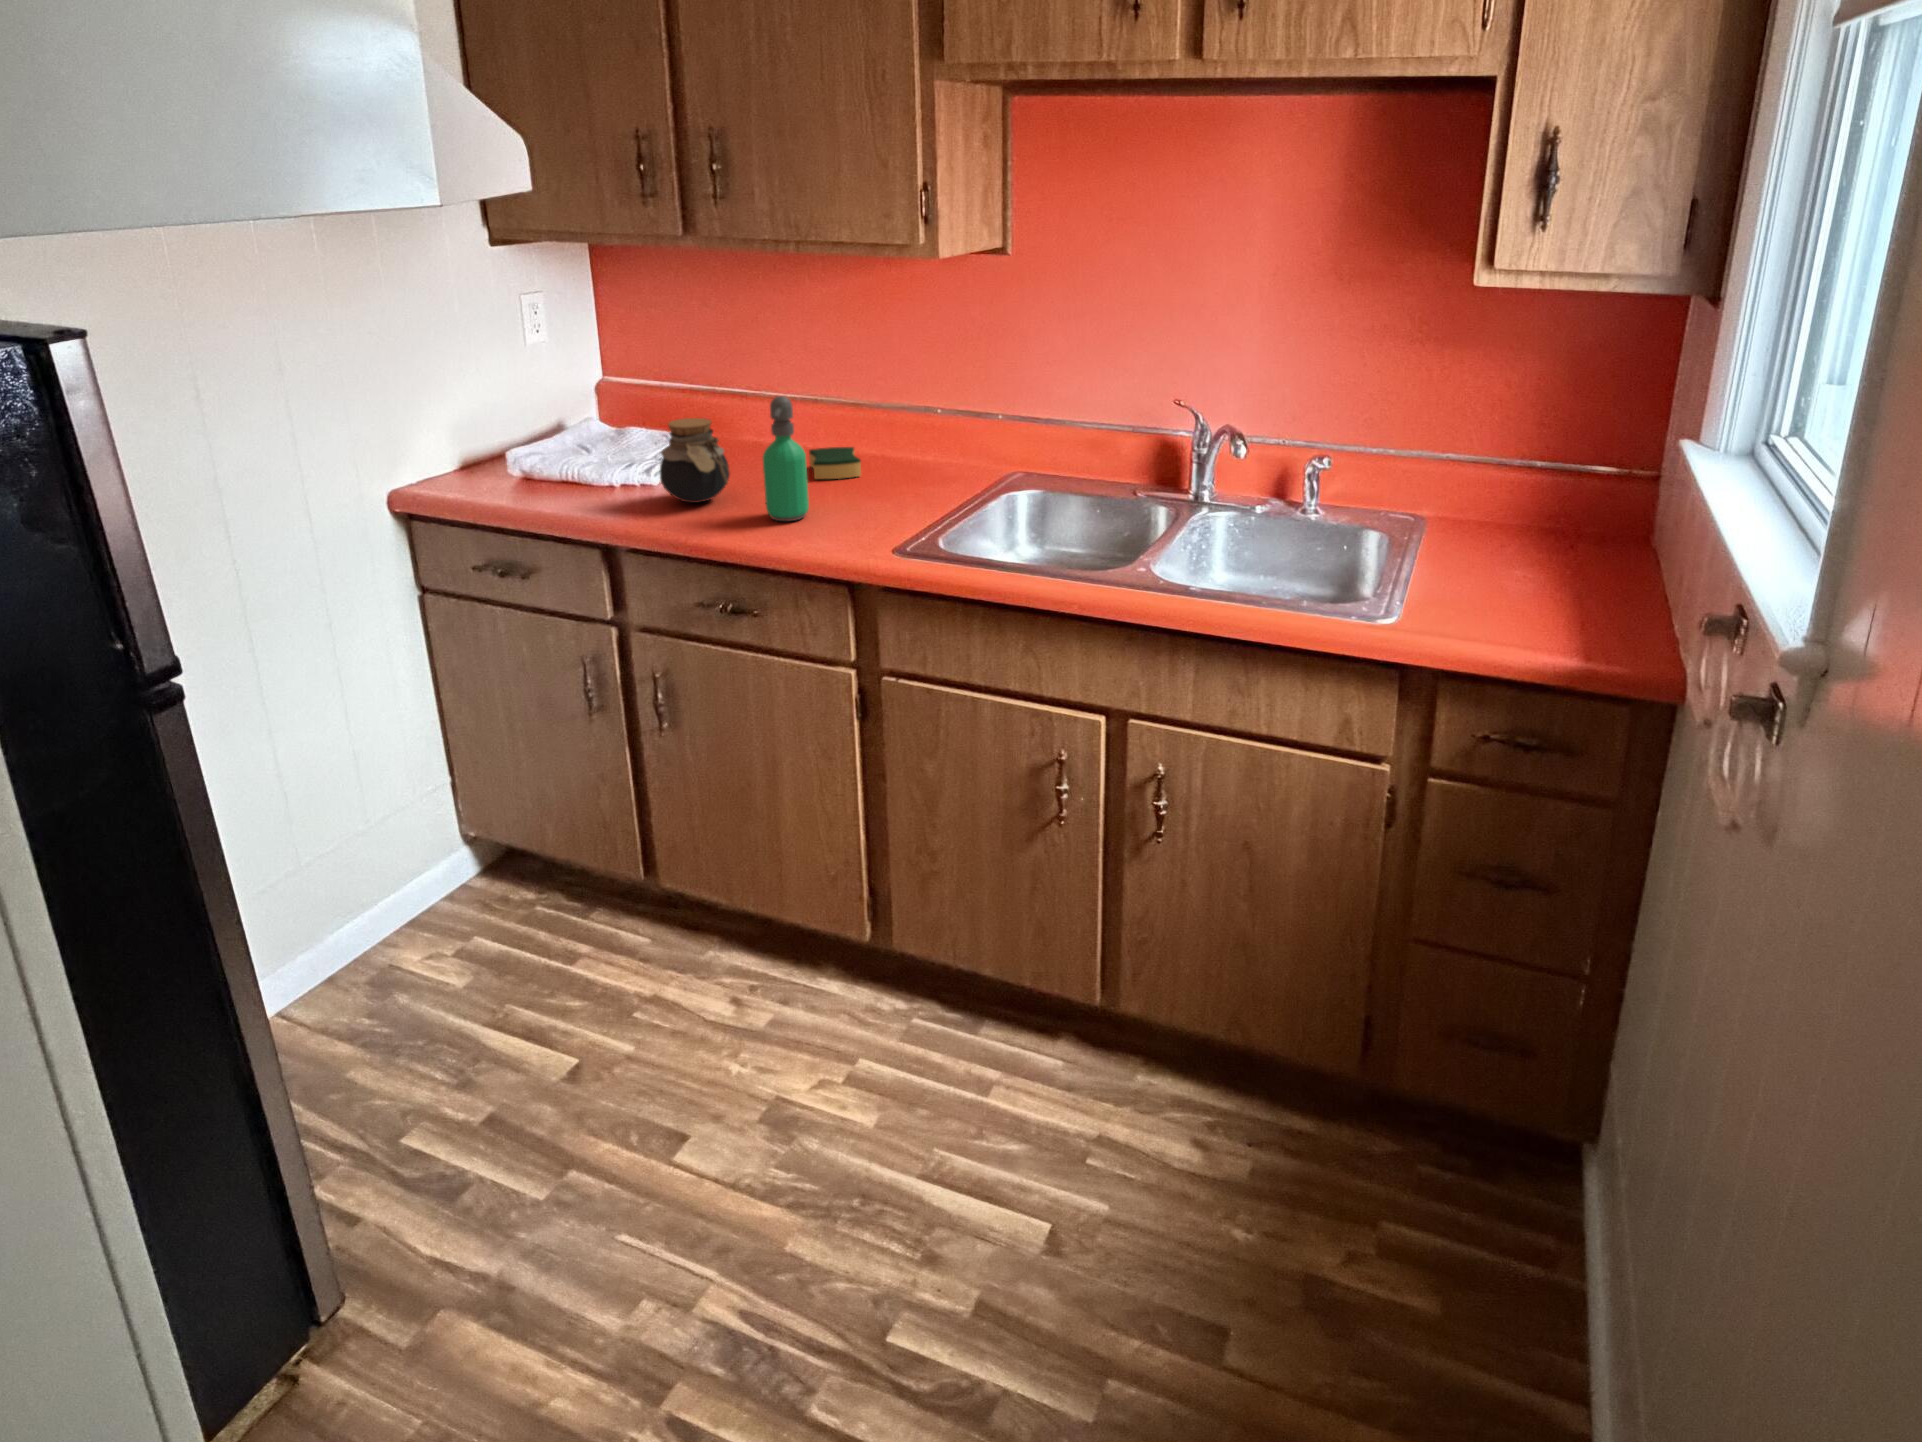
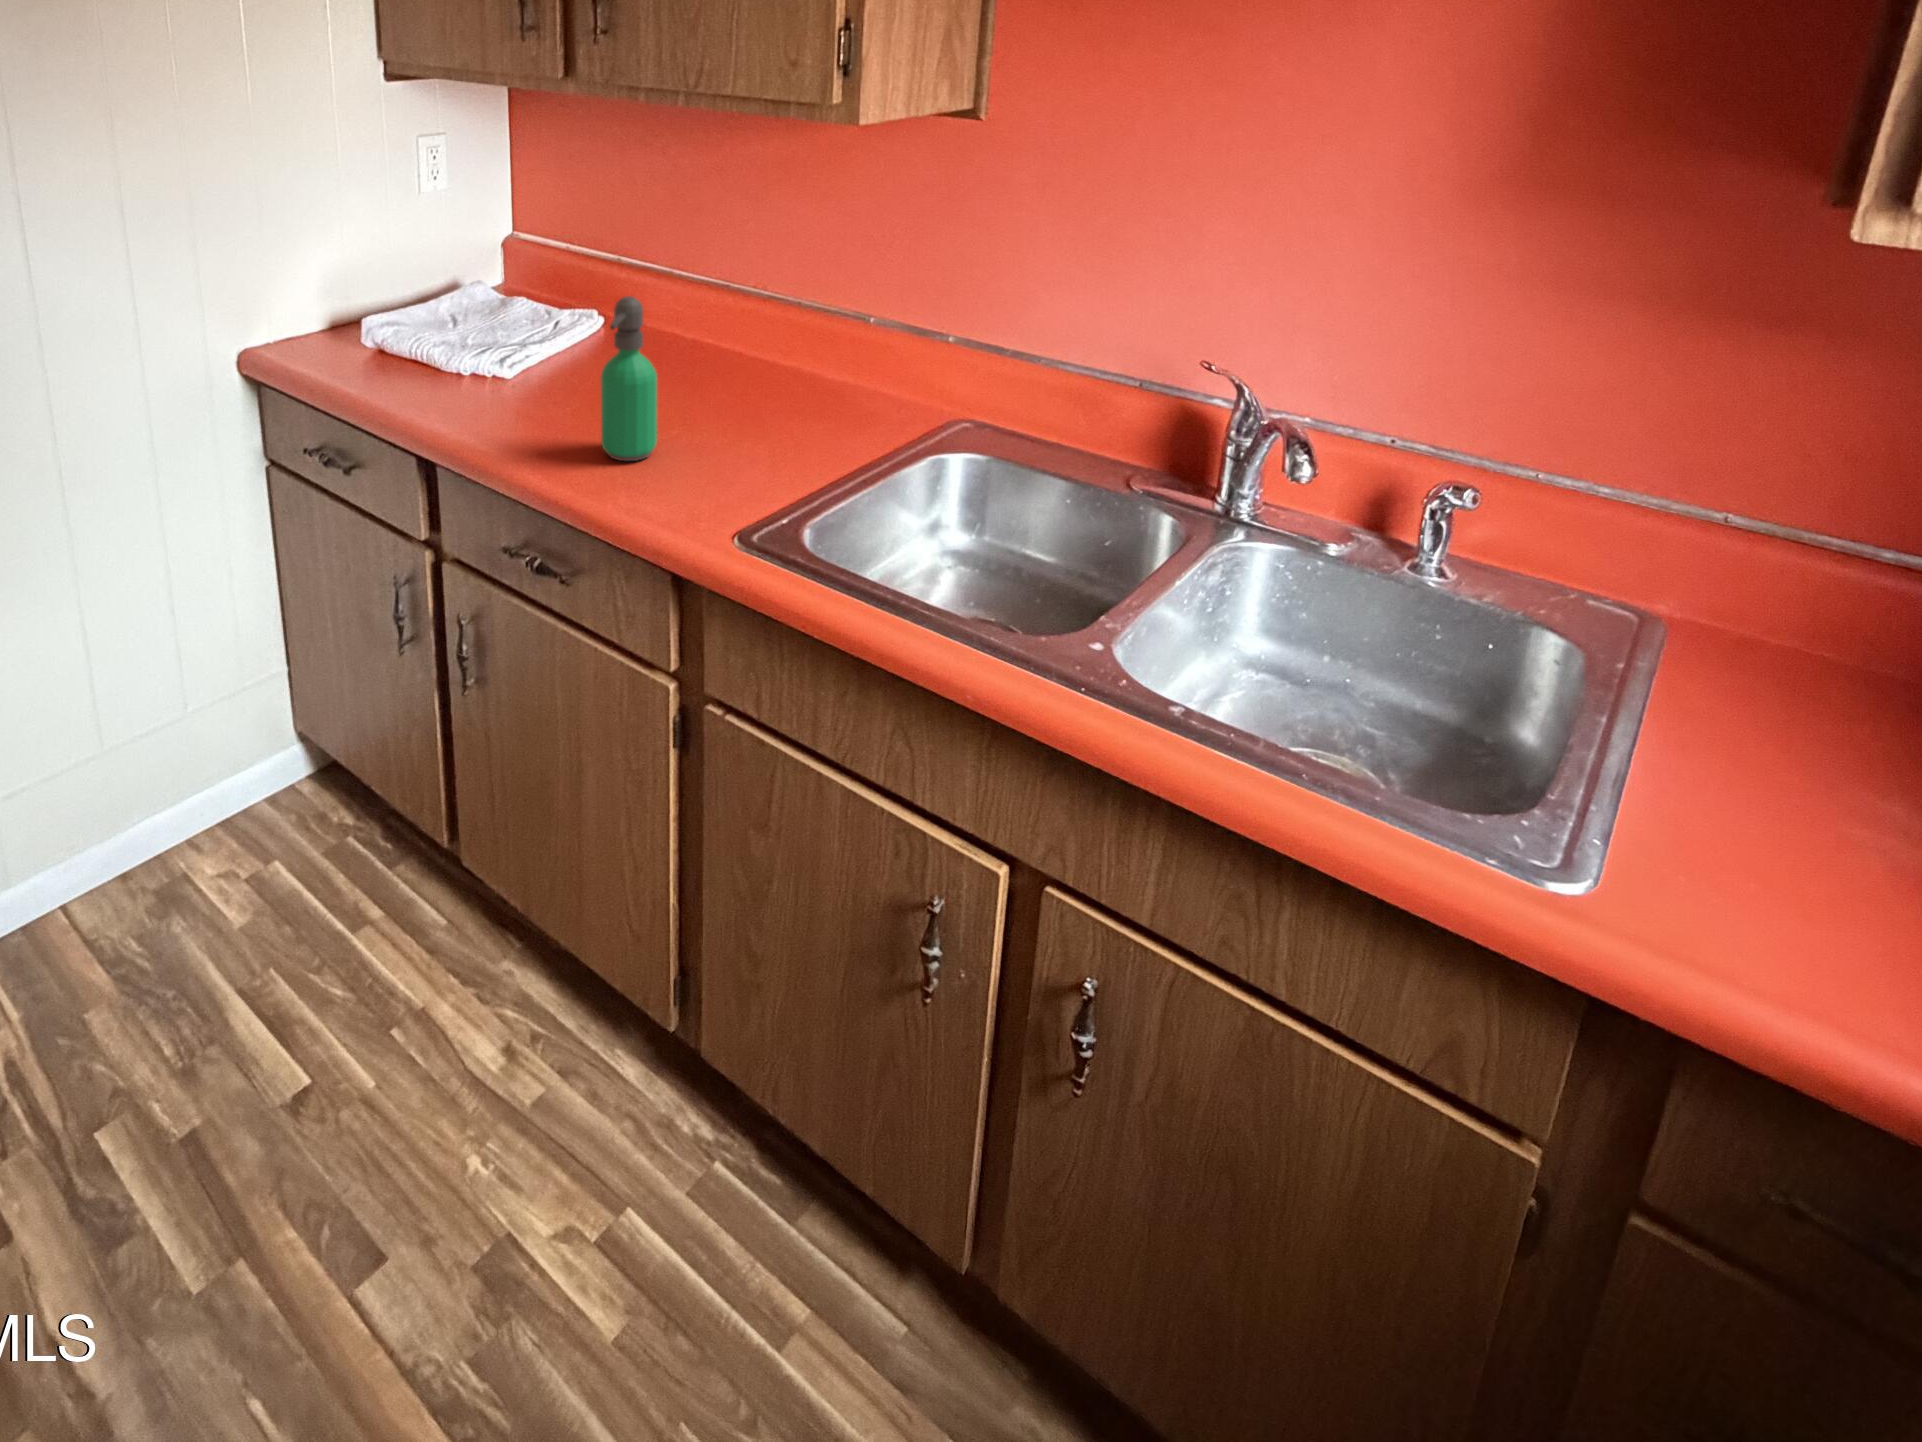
jar: present [660,418,730,503] -> none [494,306,581,414]
sponge: present [809,447,861,479] -> none [694,353,757,399]

